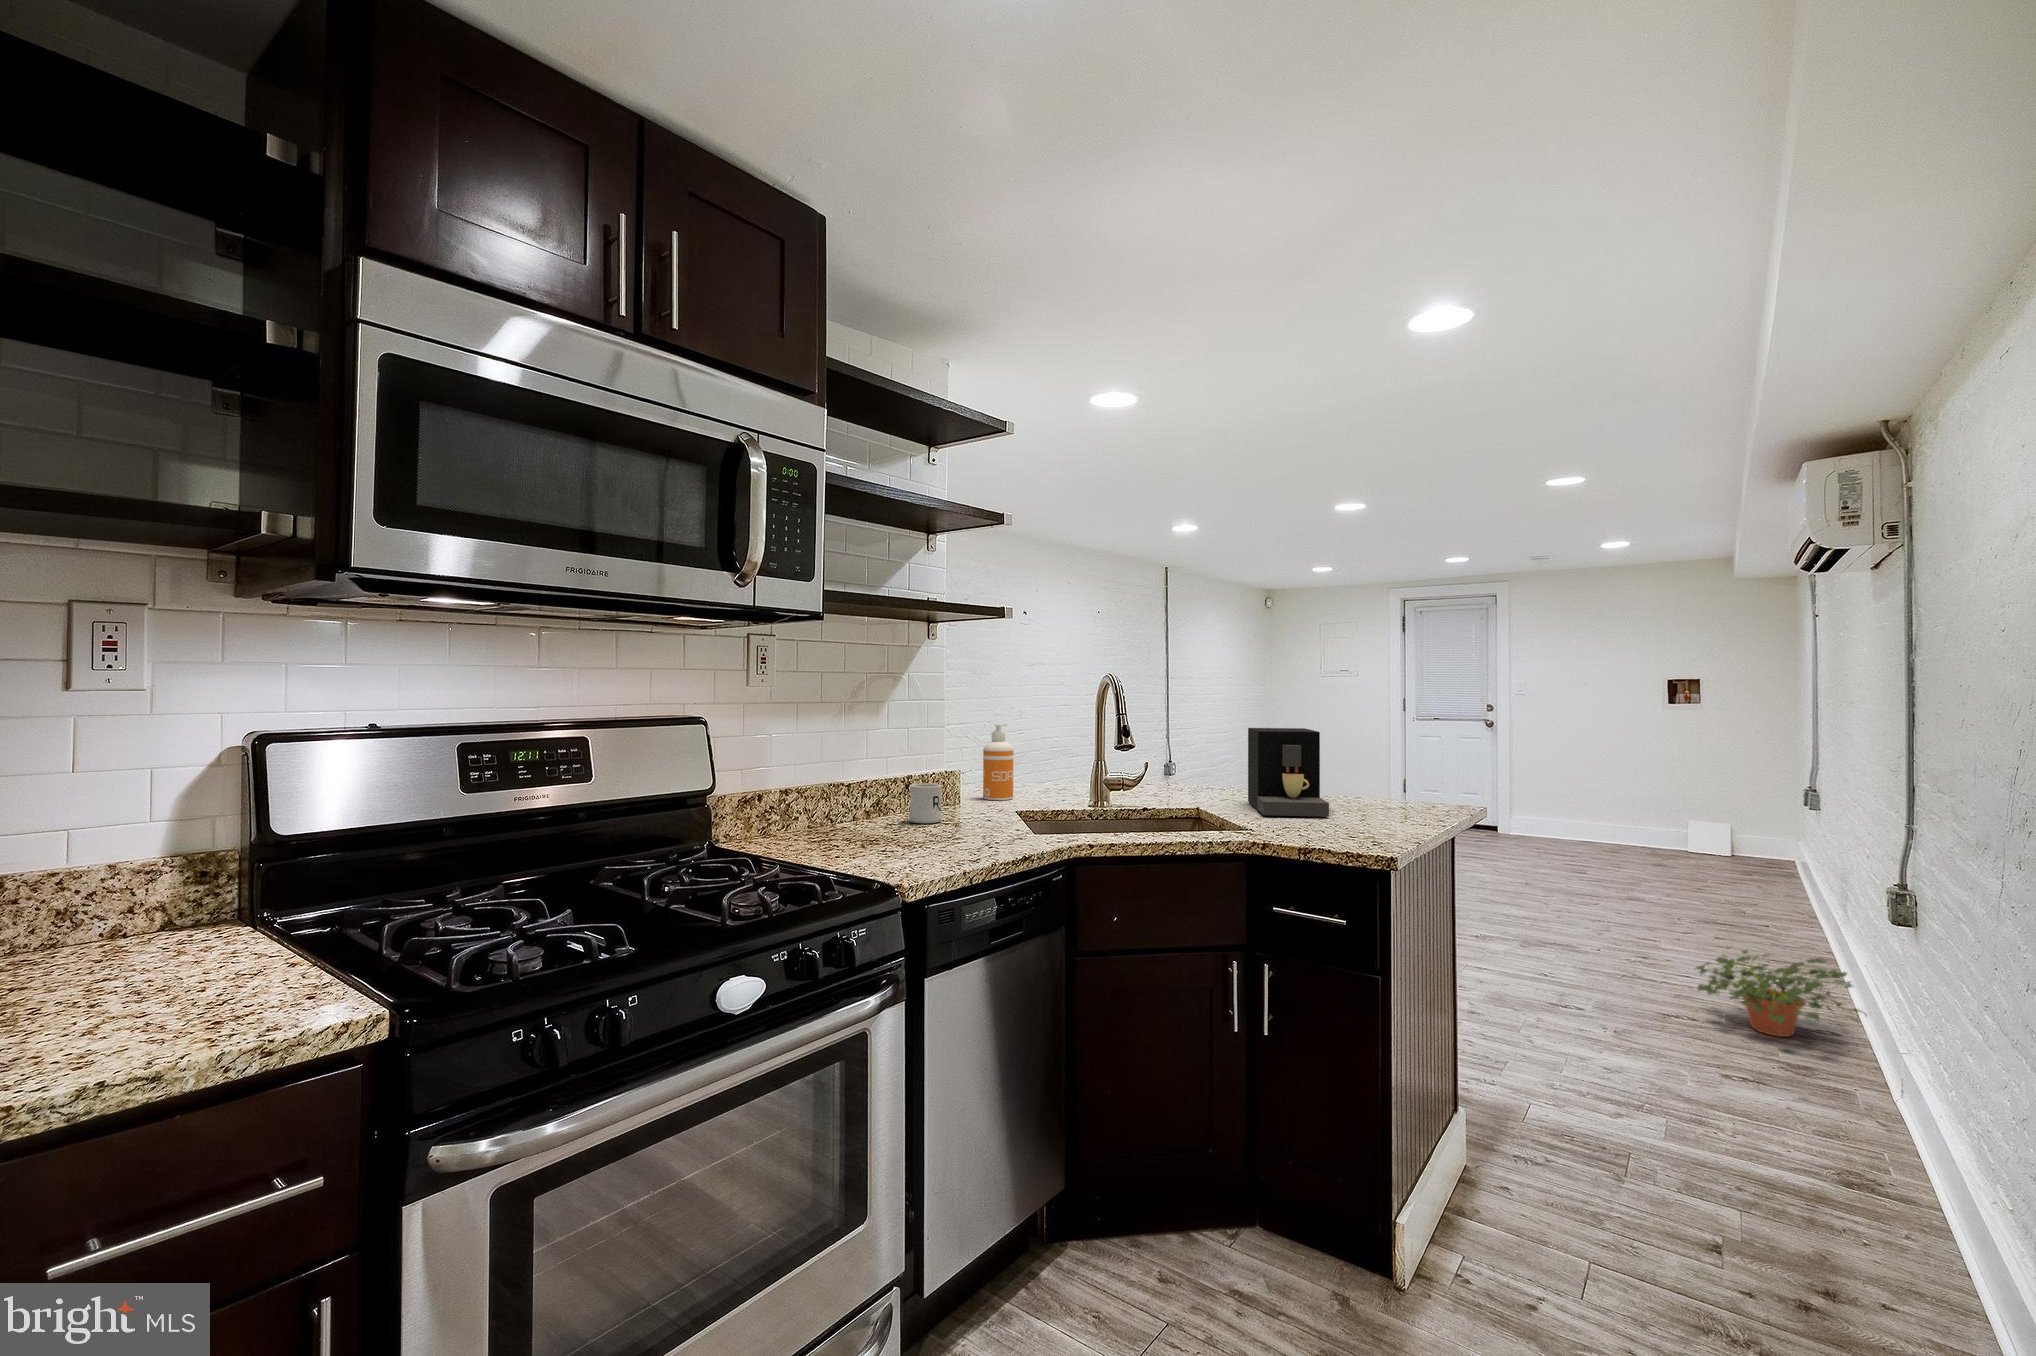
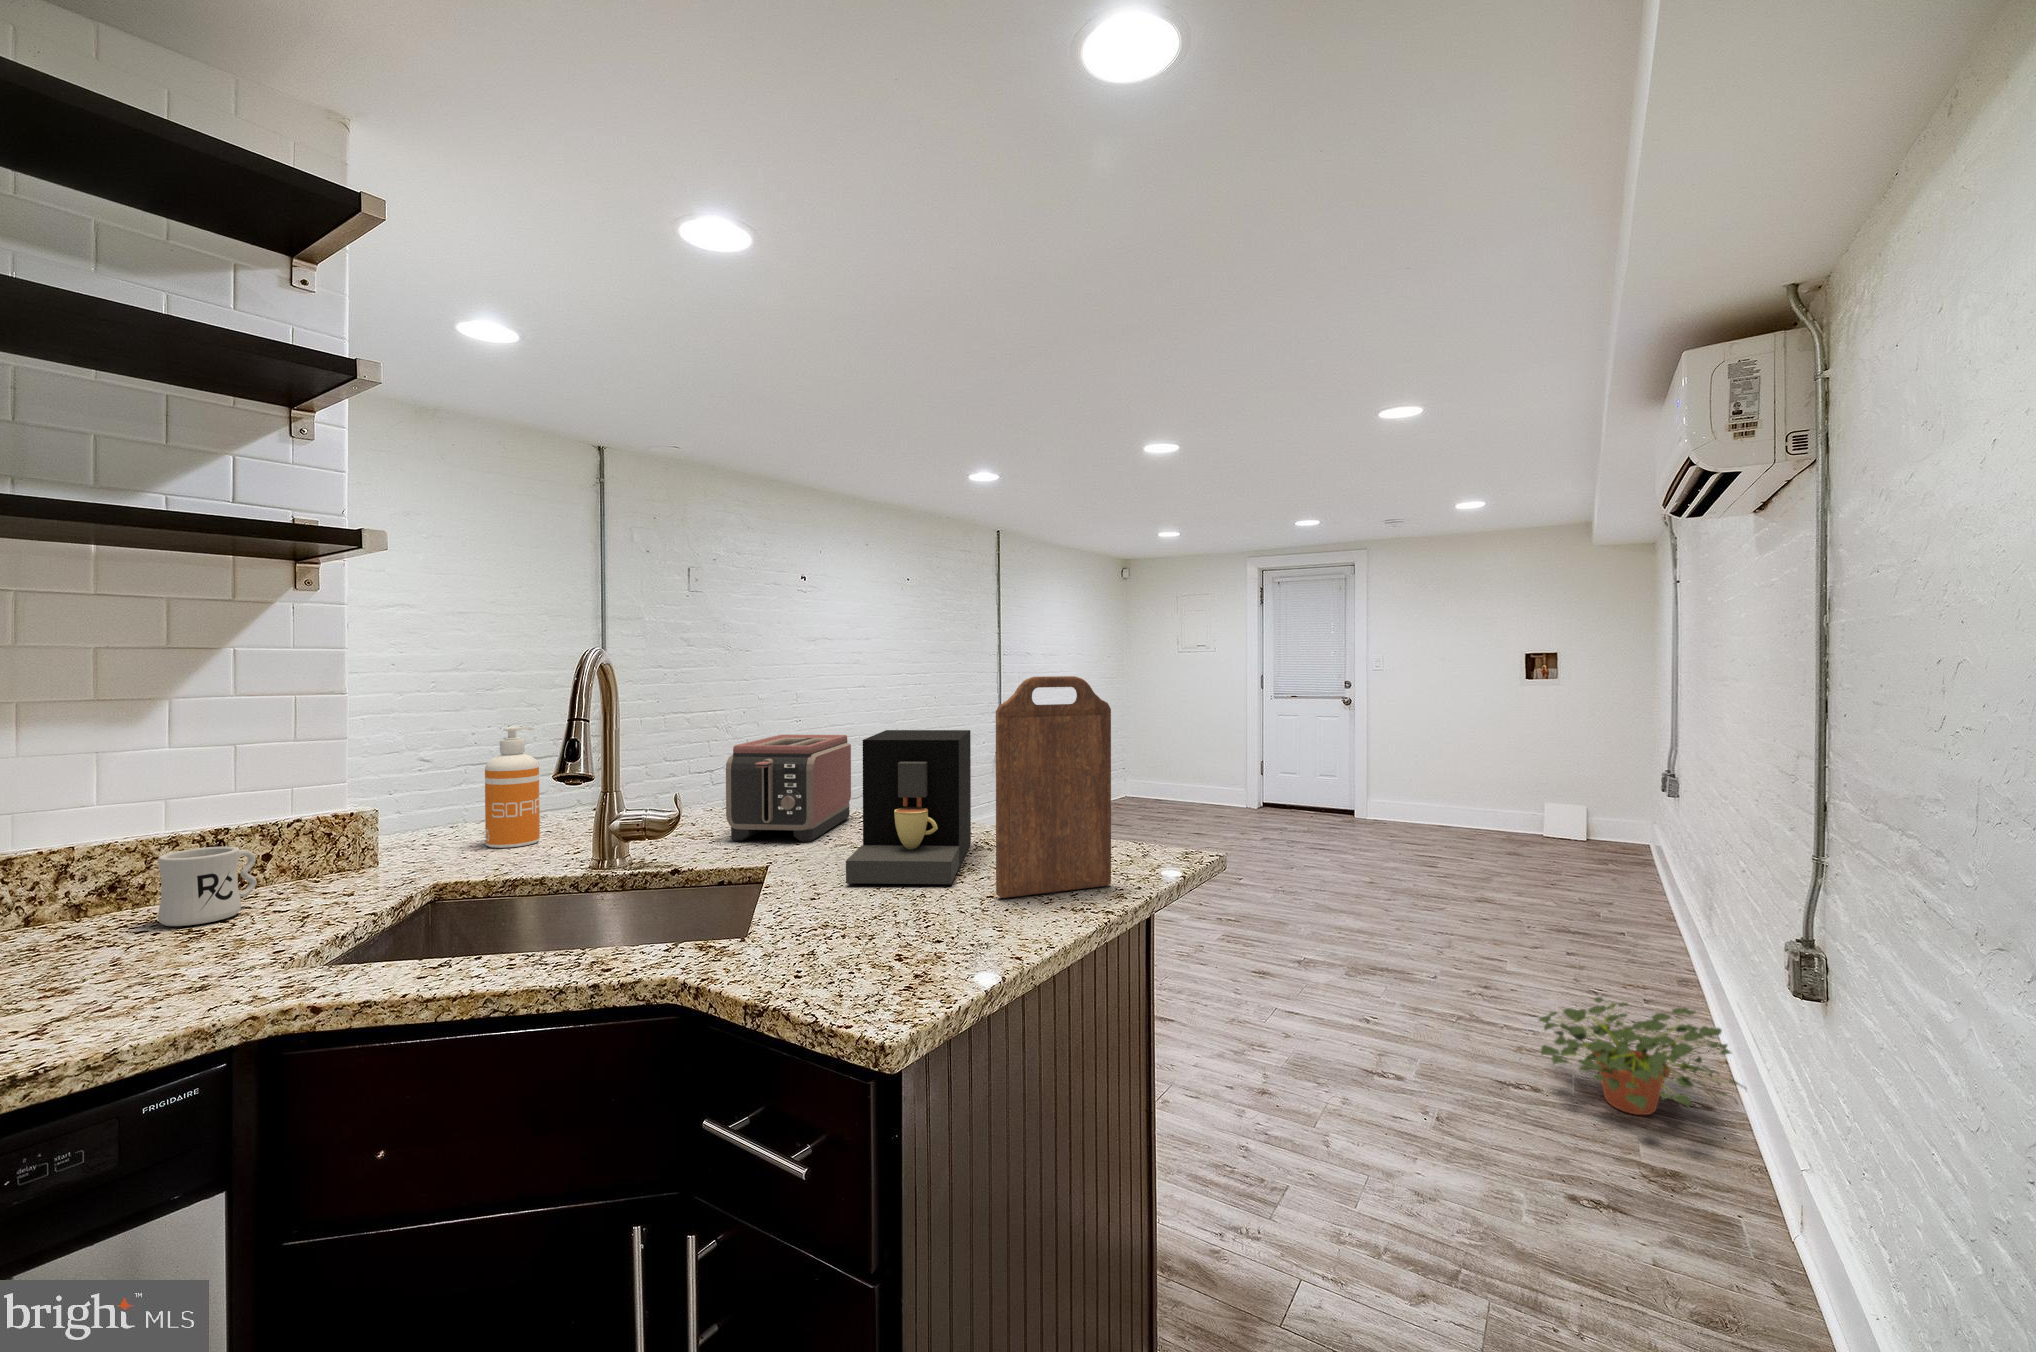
cutting board: none [1365,693,1429,822] -> present [996,676,1111,898]
toaster: none [1137,733,1197,801] -> present [726,735,851,842]

